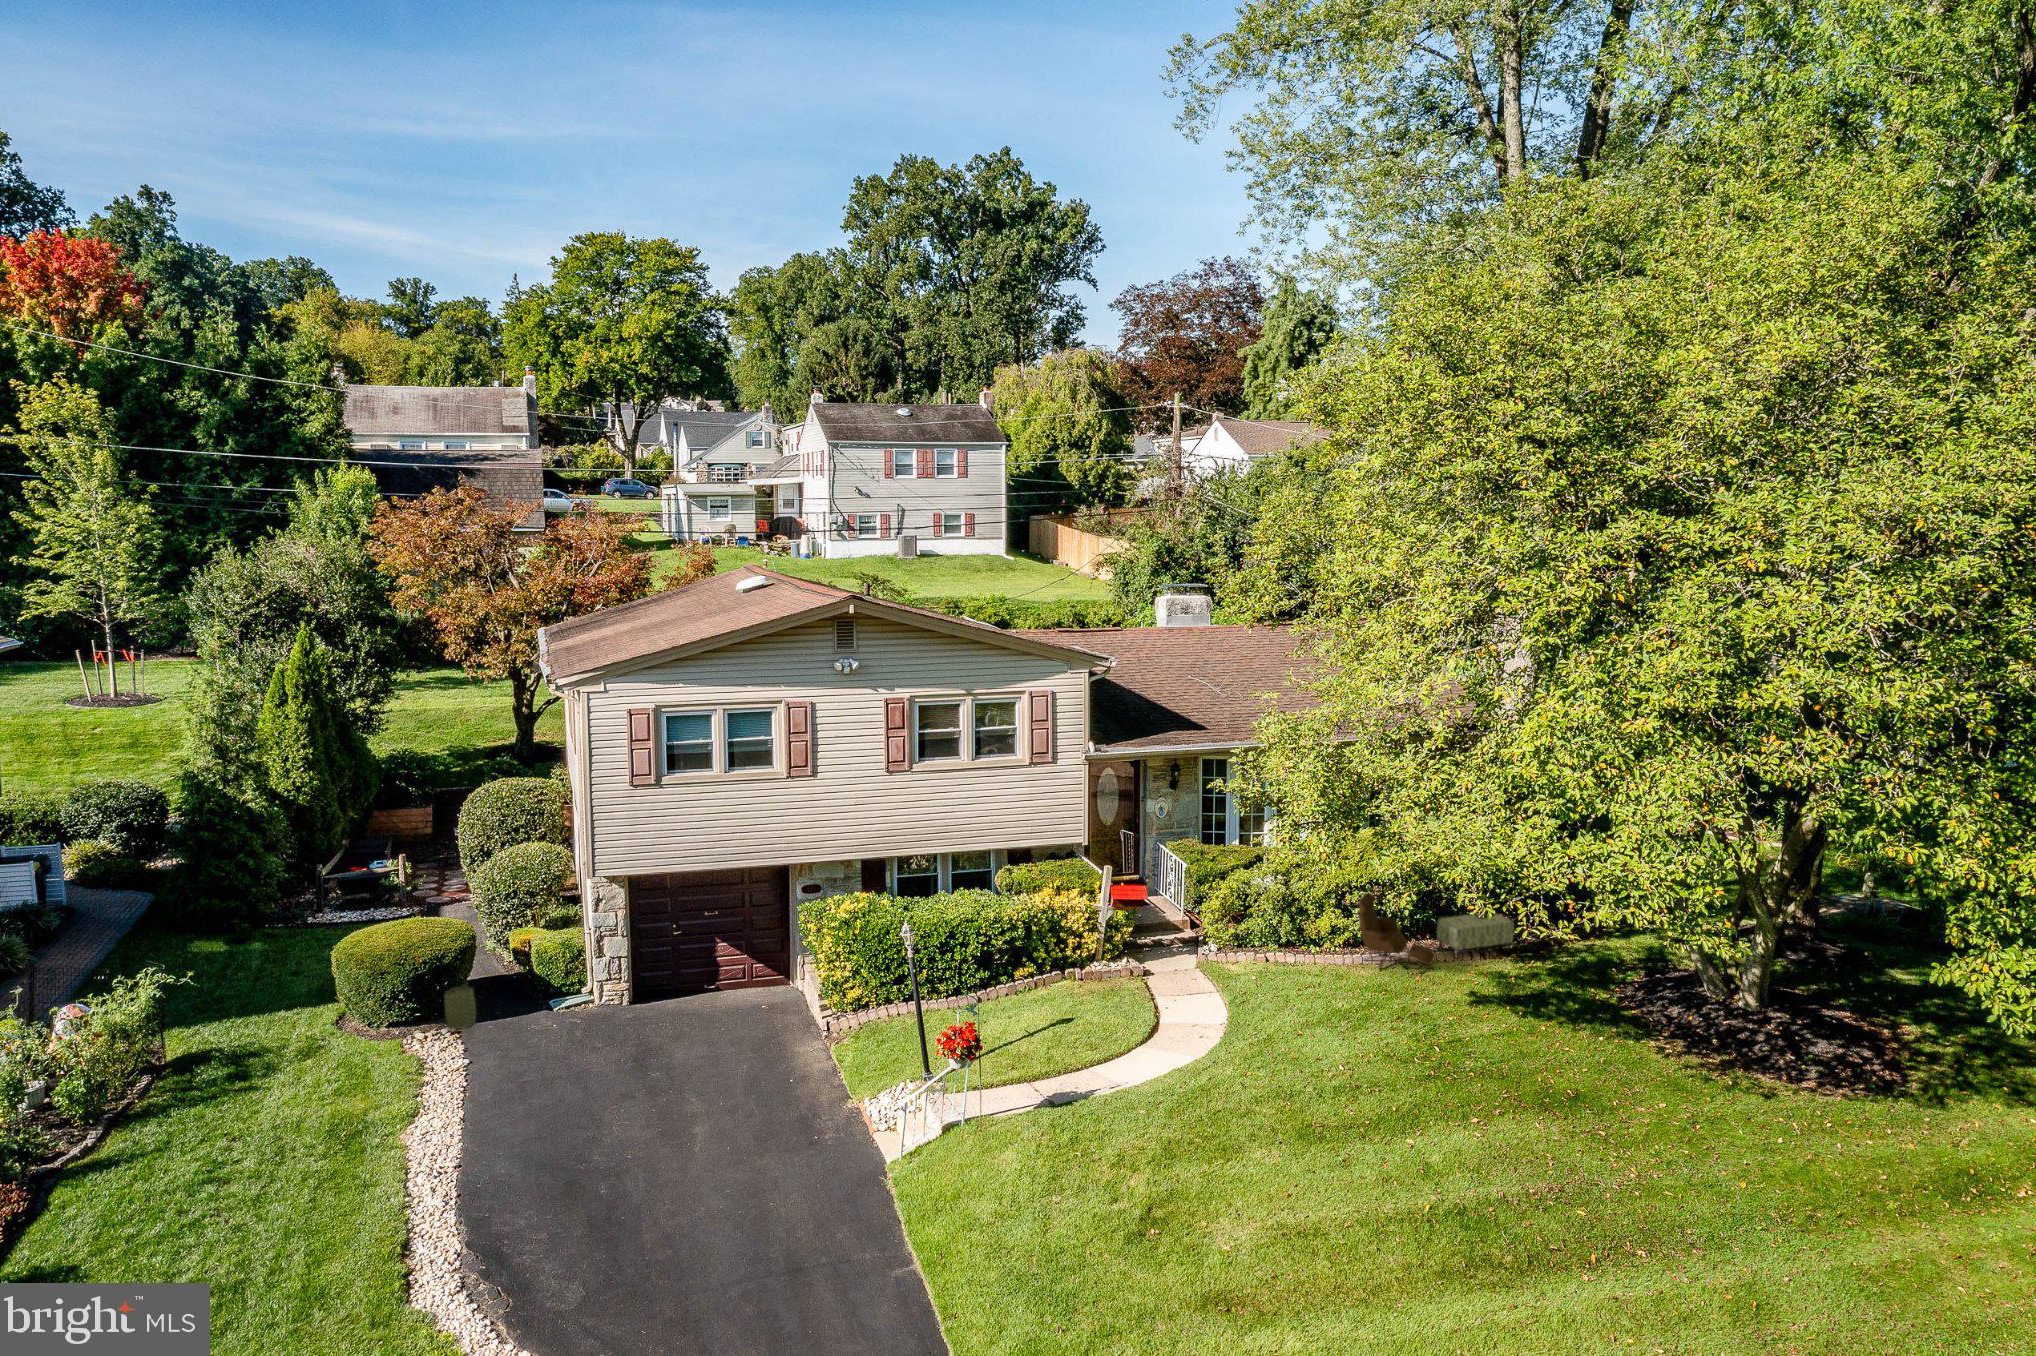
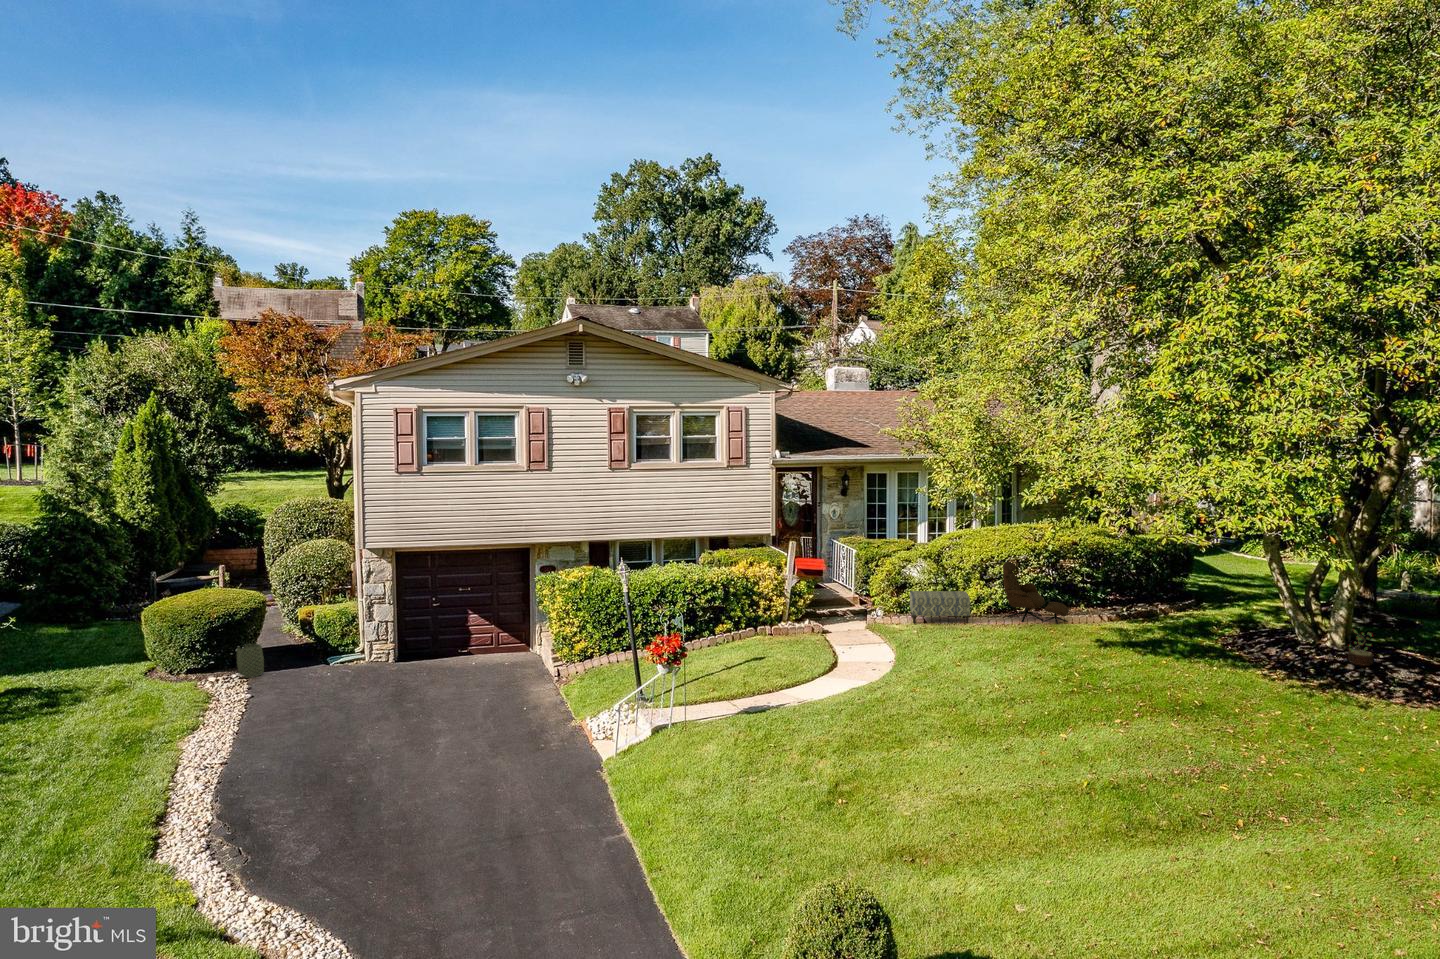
bench: present [1437,914,1514,958] -> present [910,591,970,623]
decorative plant: none [1749,1009,1780,1053] -> present [1348,630,1373,666]

